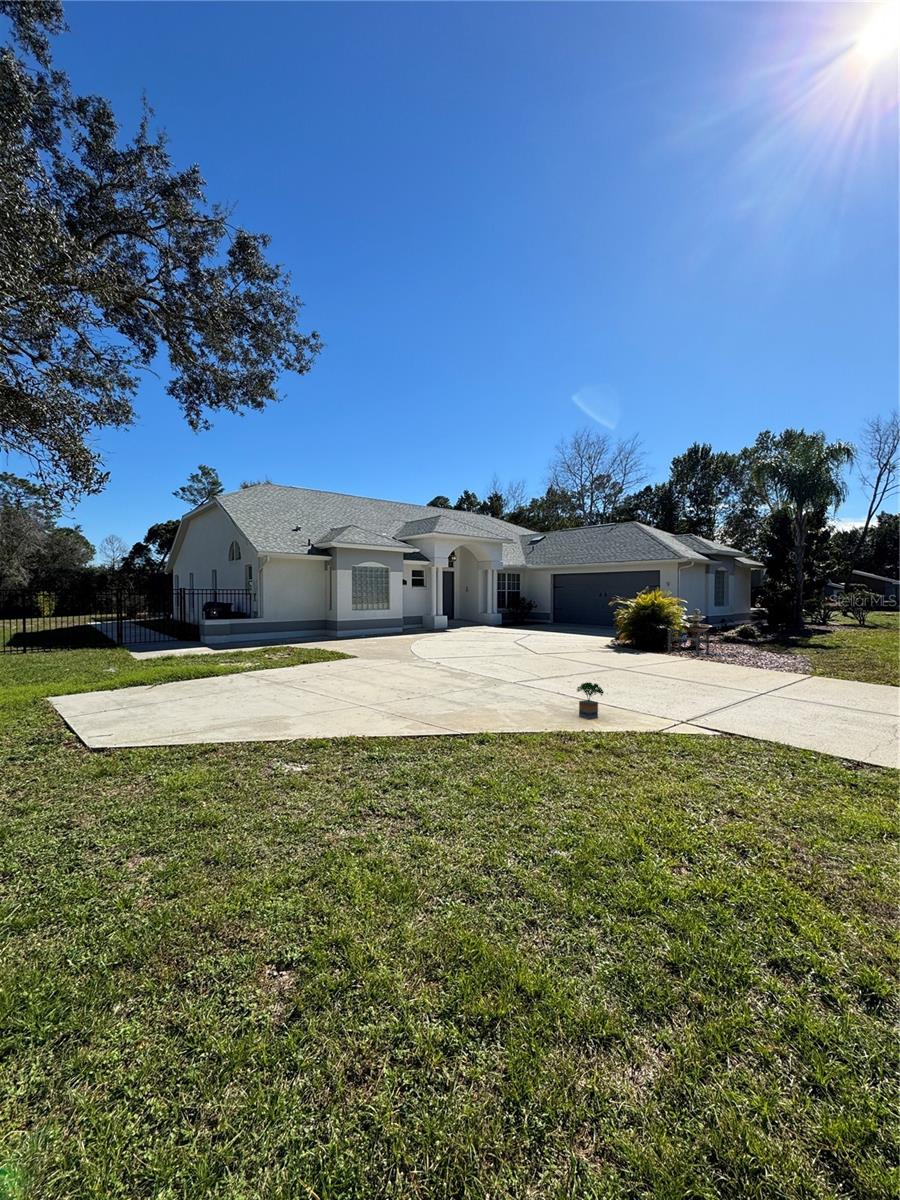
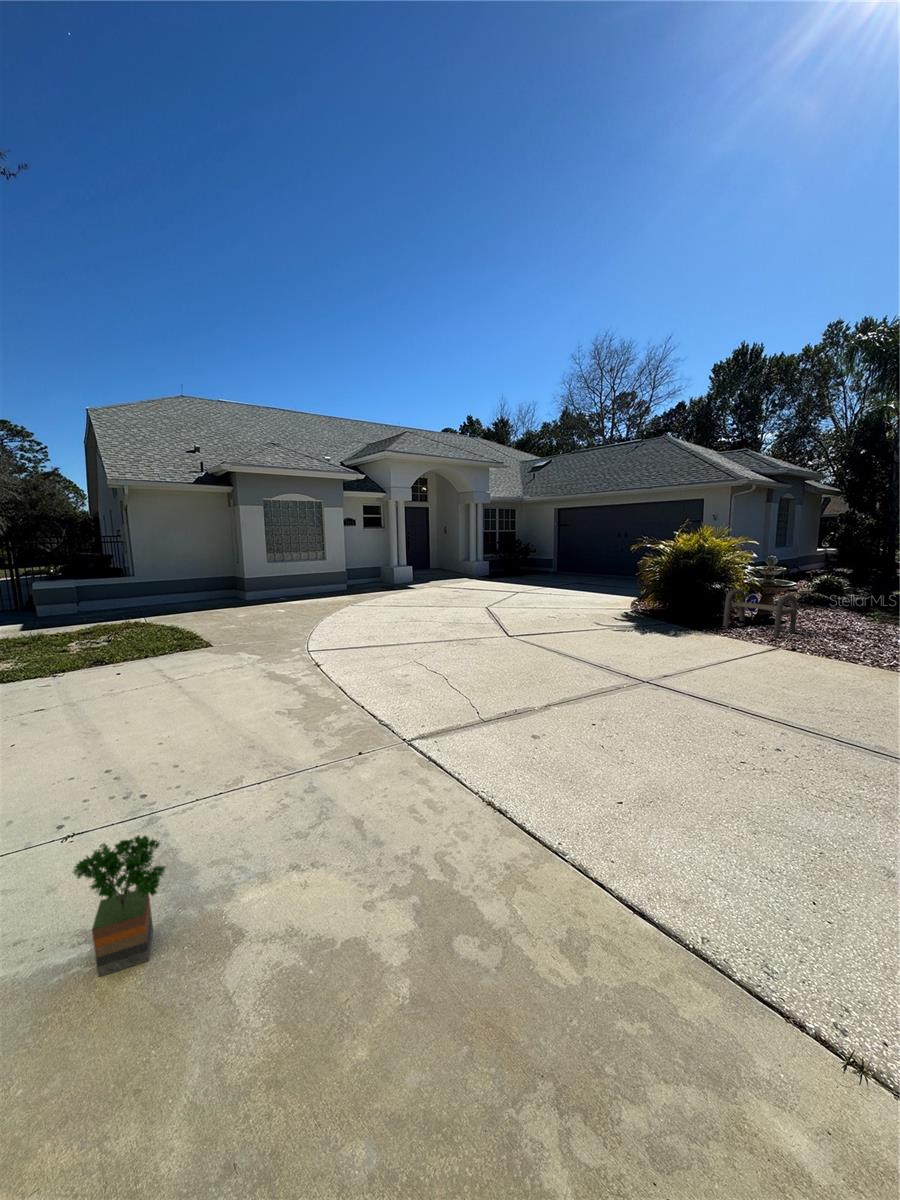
potted tree: present [577,682,604,719] -> present [73,836,166,977]

